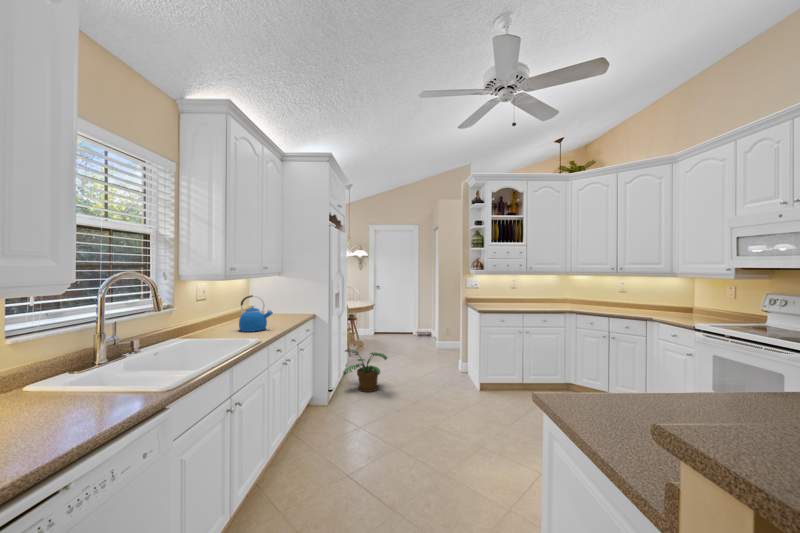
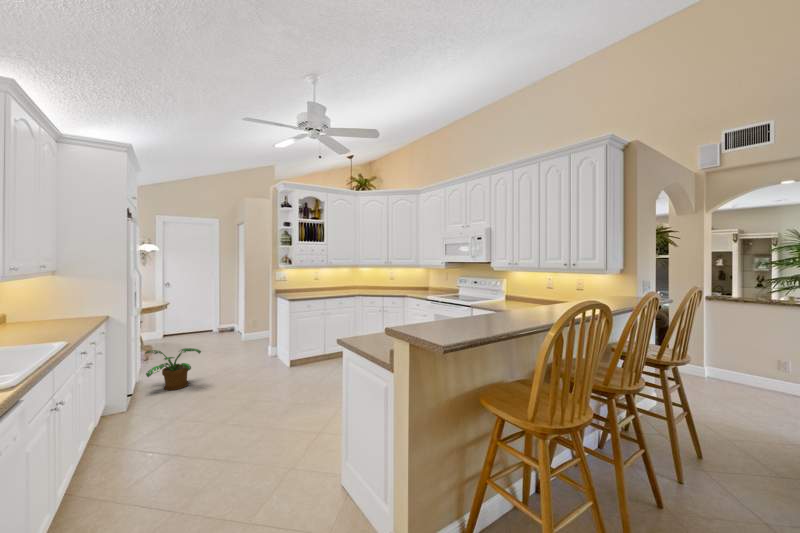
kettle: present [239,295,273,332] -> none [23,298,73,340]

